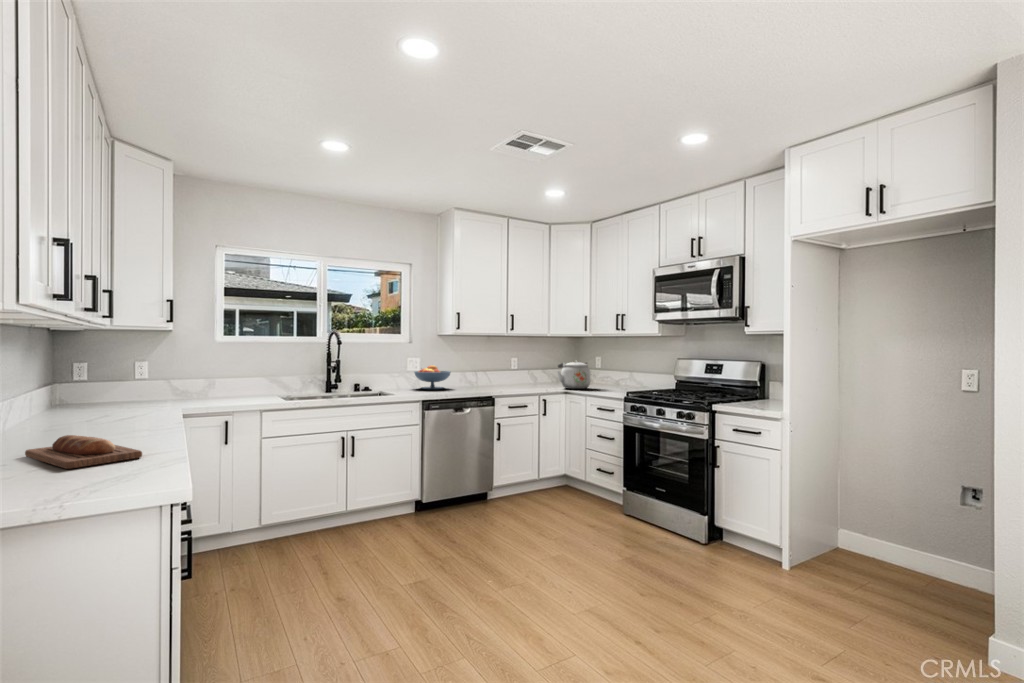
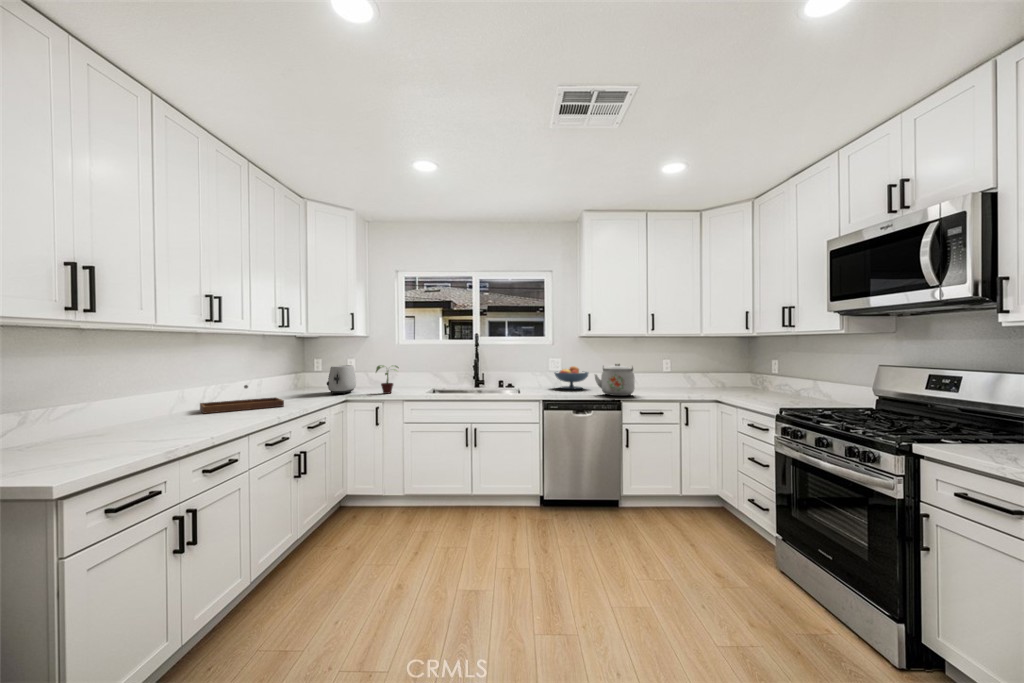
kettle: present [557,361,590,389] -> present [595,364,635,396]
potted plant: none [216,367,255,403] -> present [376,365,399,394]
toaster: none [146,368,186,408] -> present [327,365,356,394]
tray: none [27,395,154,435] -> present [200,385,284,414]
bread loaf: present [25,435,142,469] -> none [65,418,169,448]

